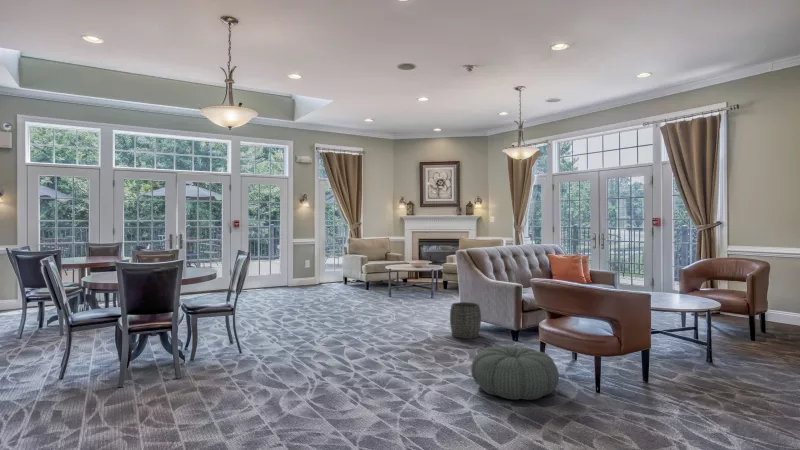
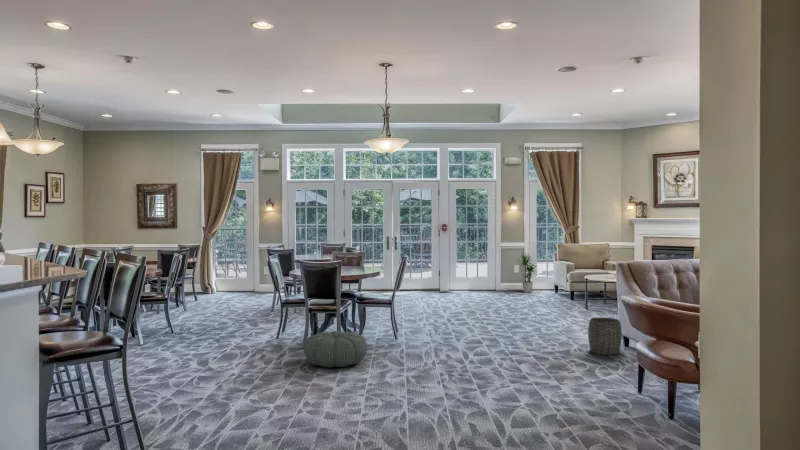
potted plant: none [308,247,333,285] -> present [518,254,536,293]
pouf: present [471,346,559,400] -> present [304,331,367,367]

